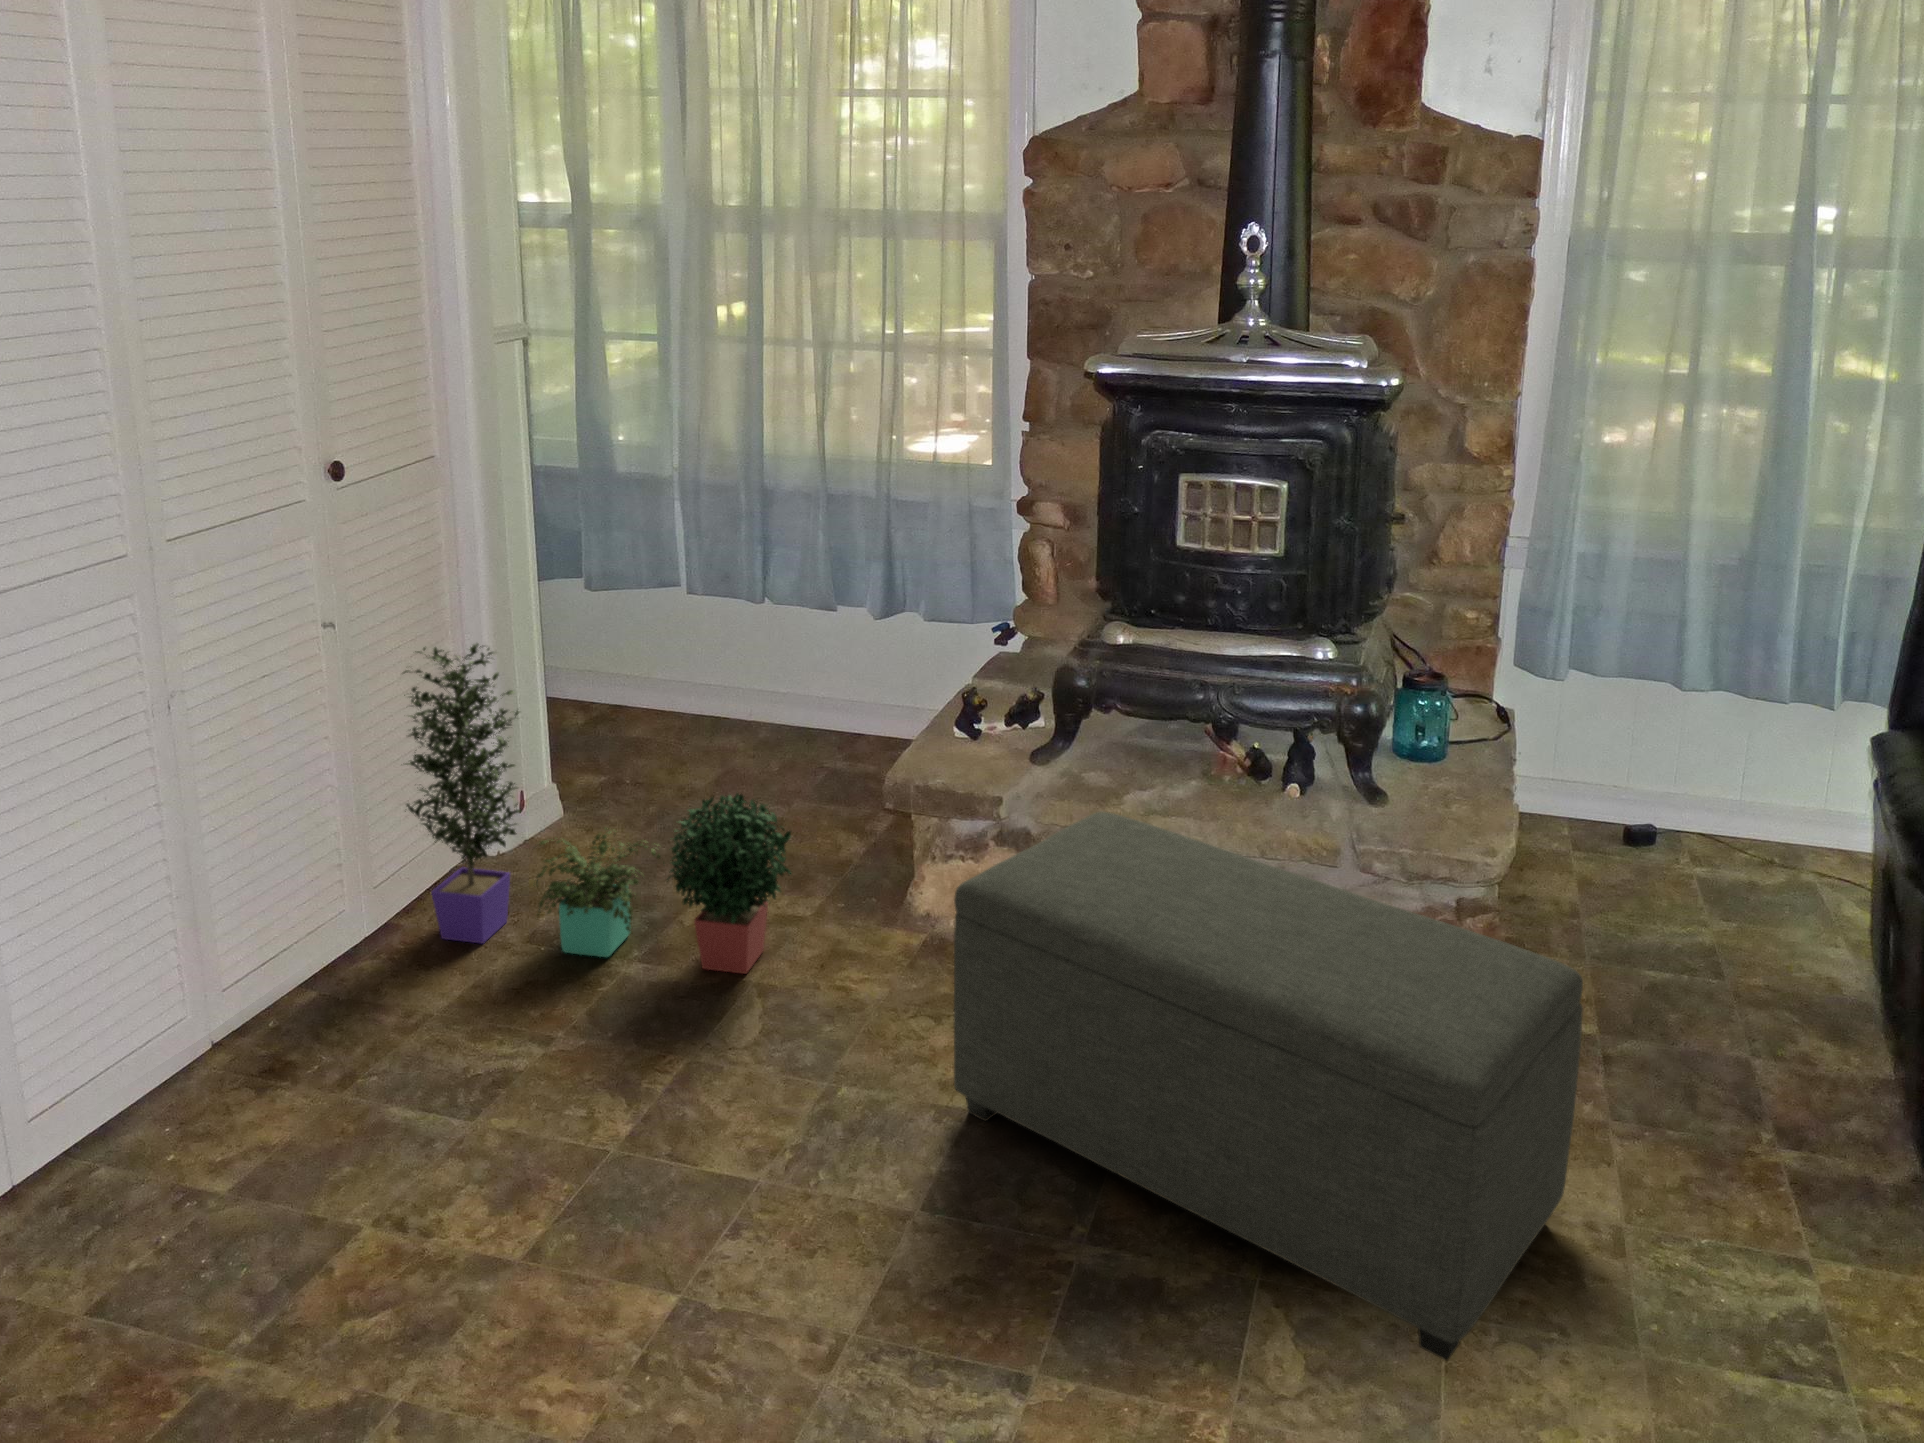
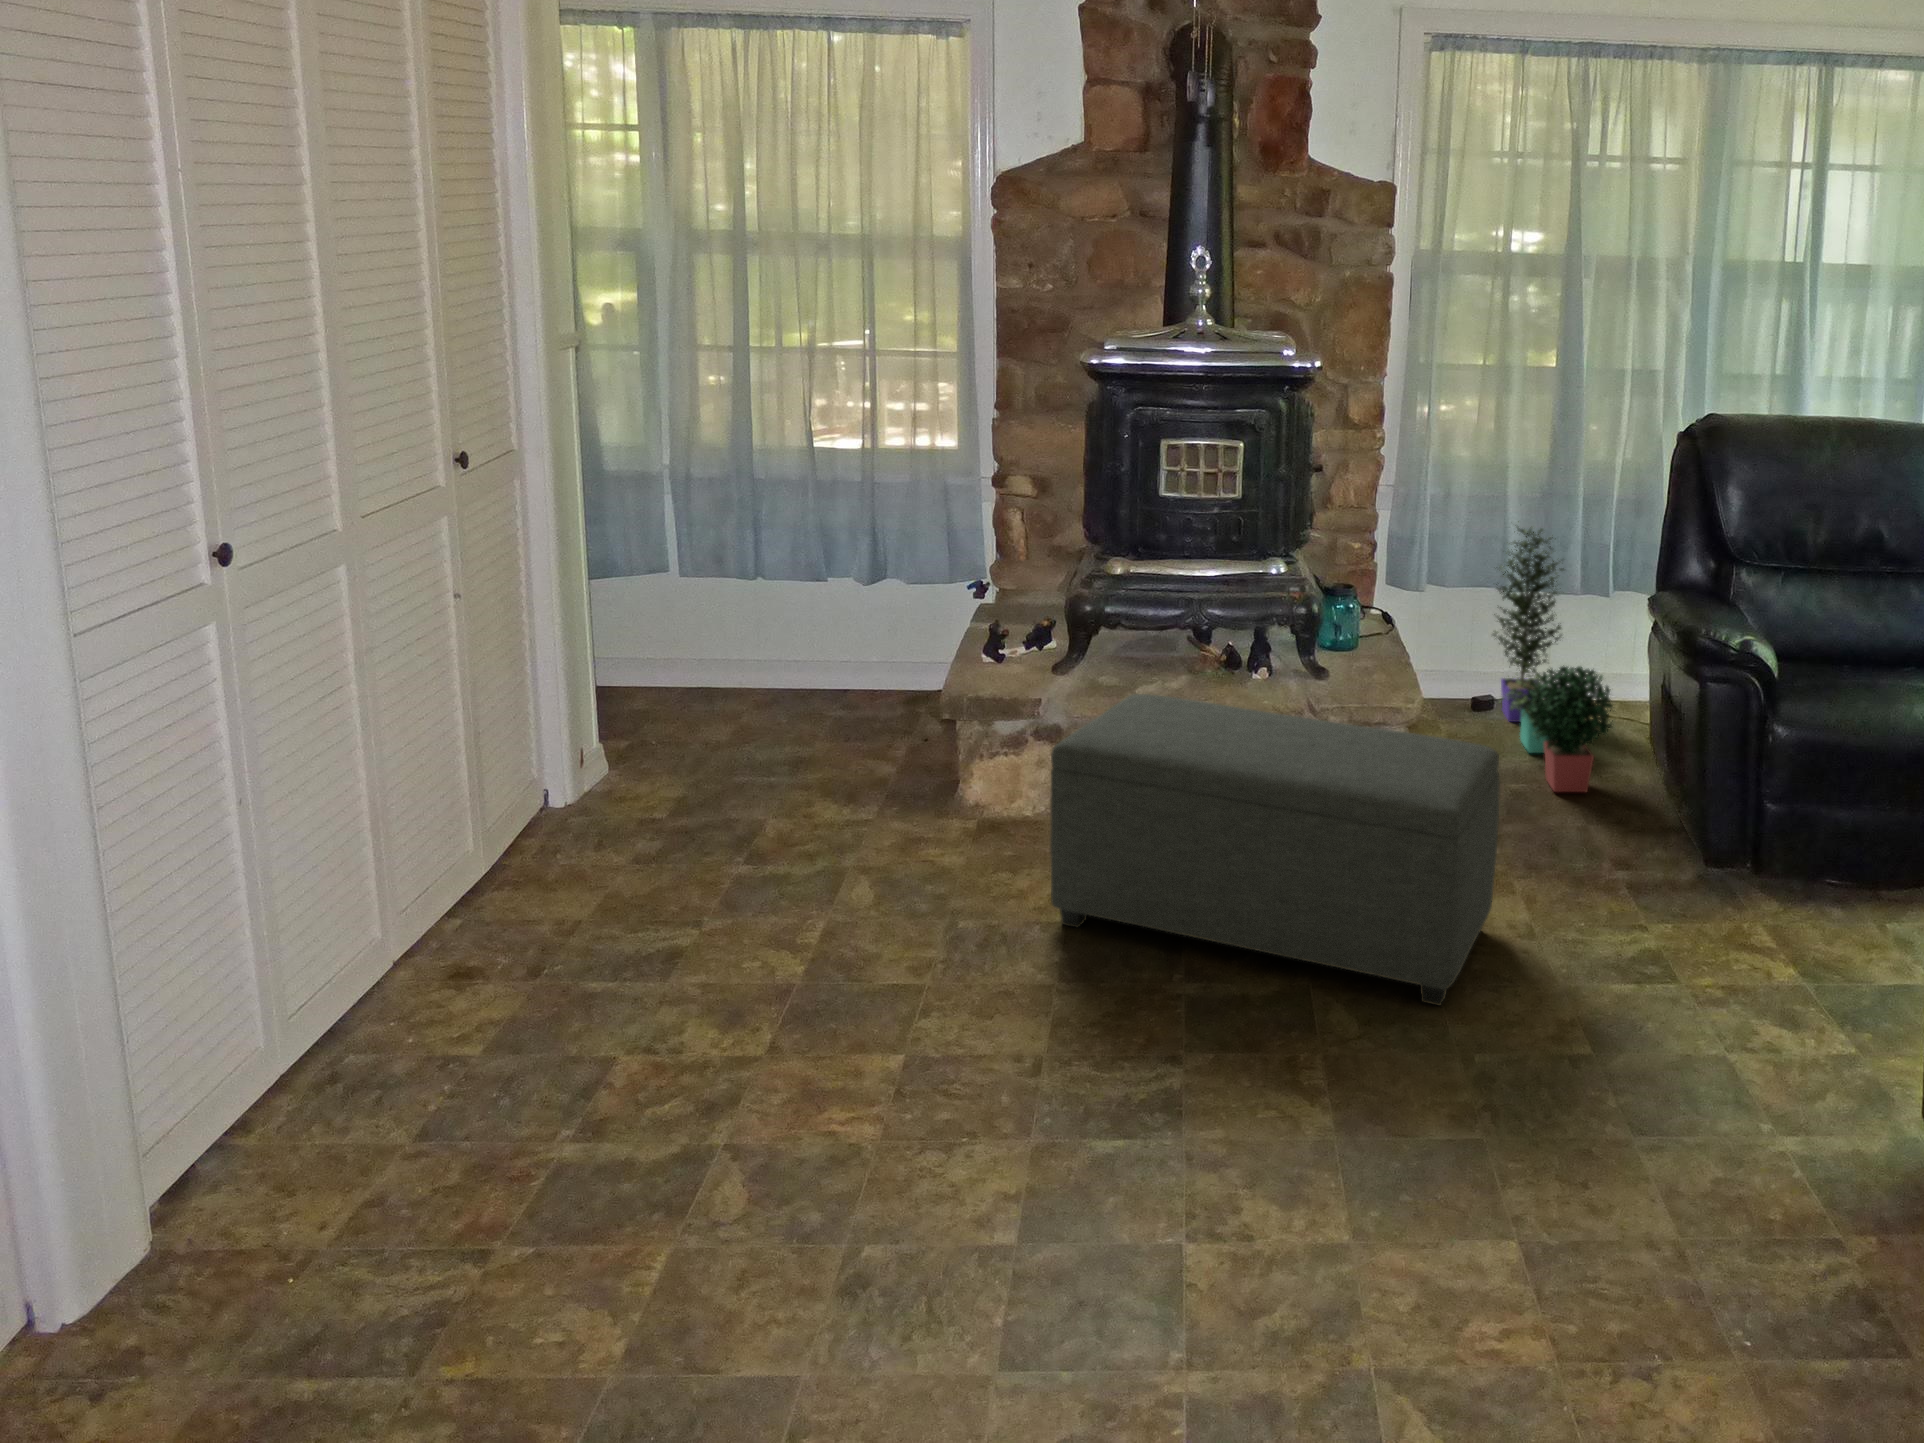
potted plant: present [403,643,791,974] -> present [1493,521,1613,792]

